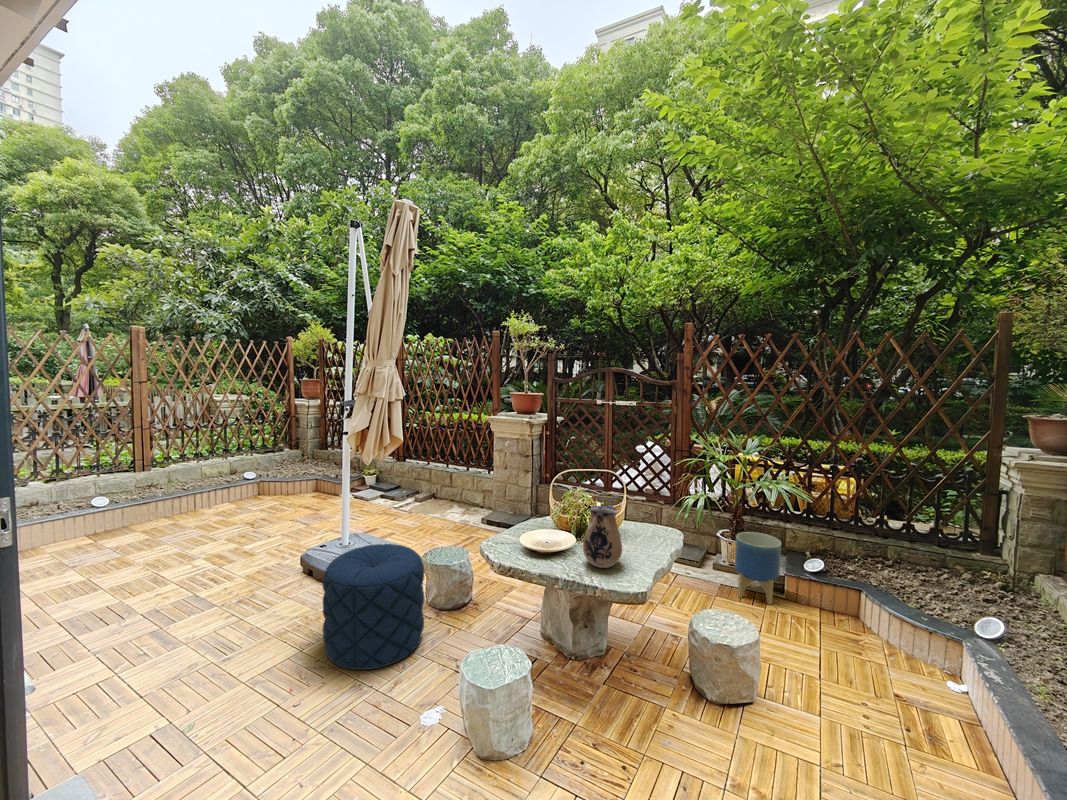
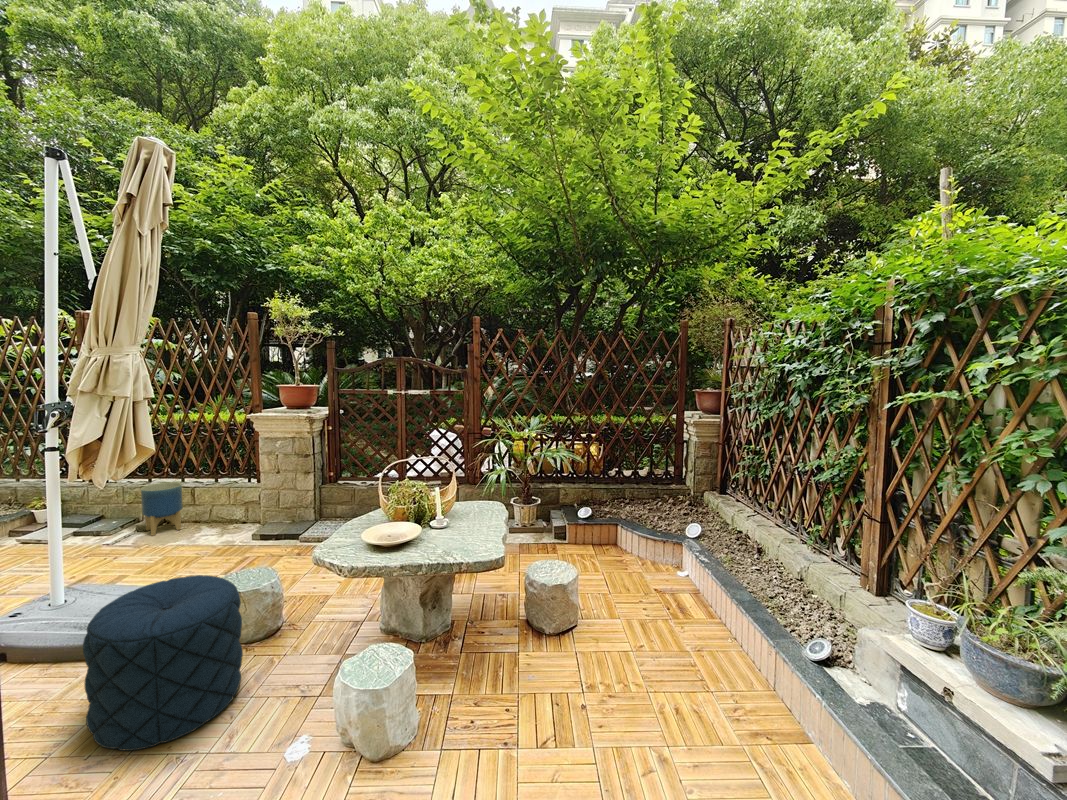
ceramic pitcher: present [583,505,622,568] -> none [439,484,476,543]
planter: present [735,532,781,604] -> present [141,482,183,536]

